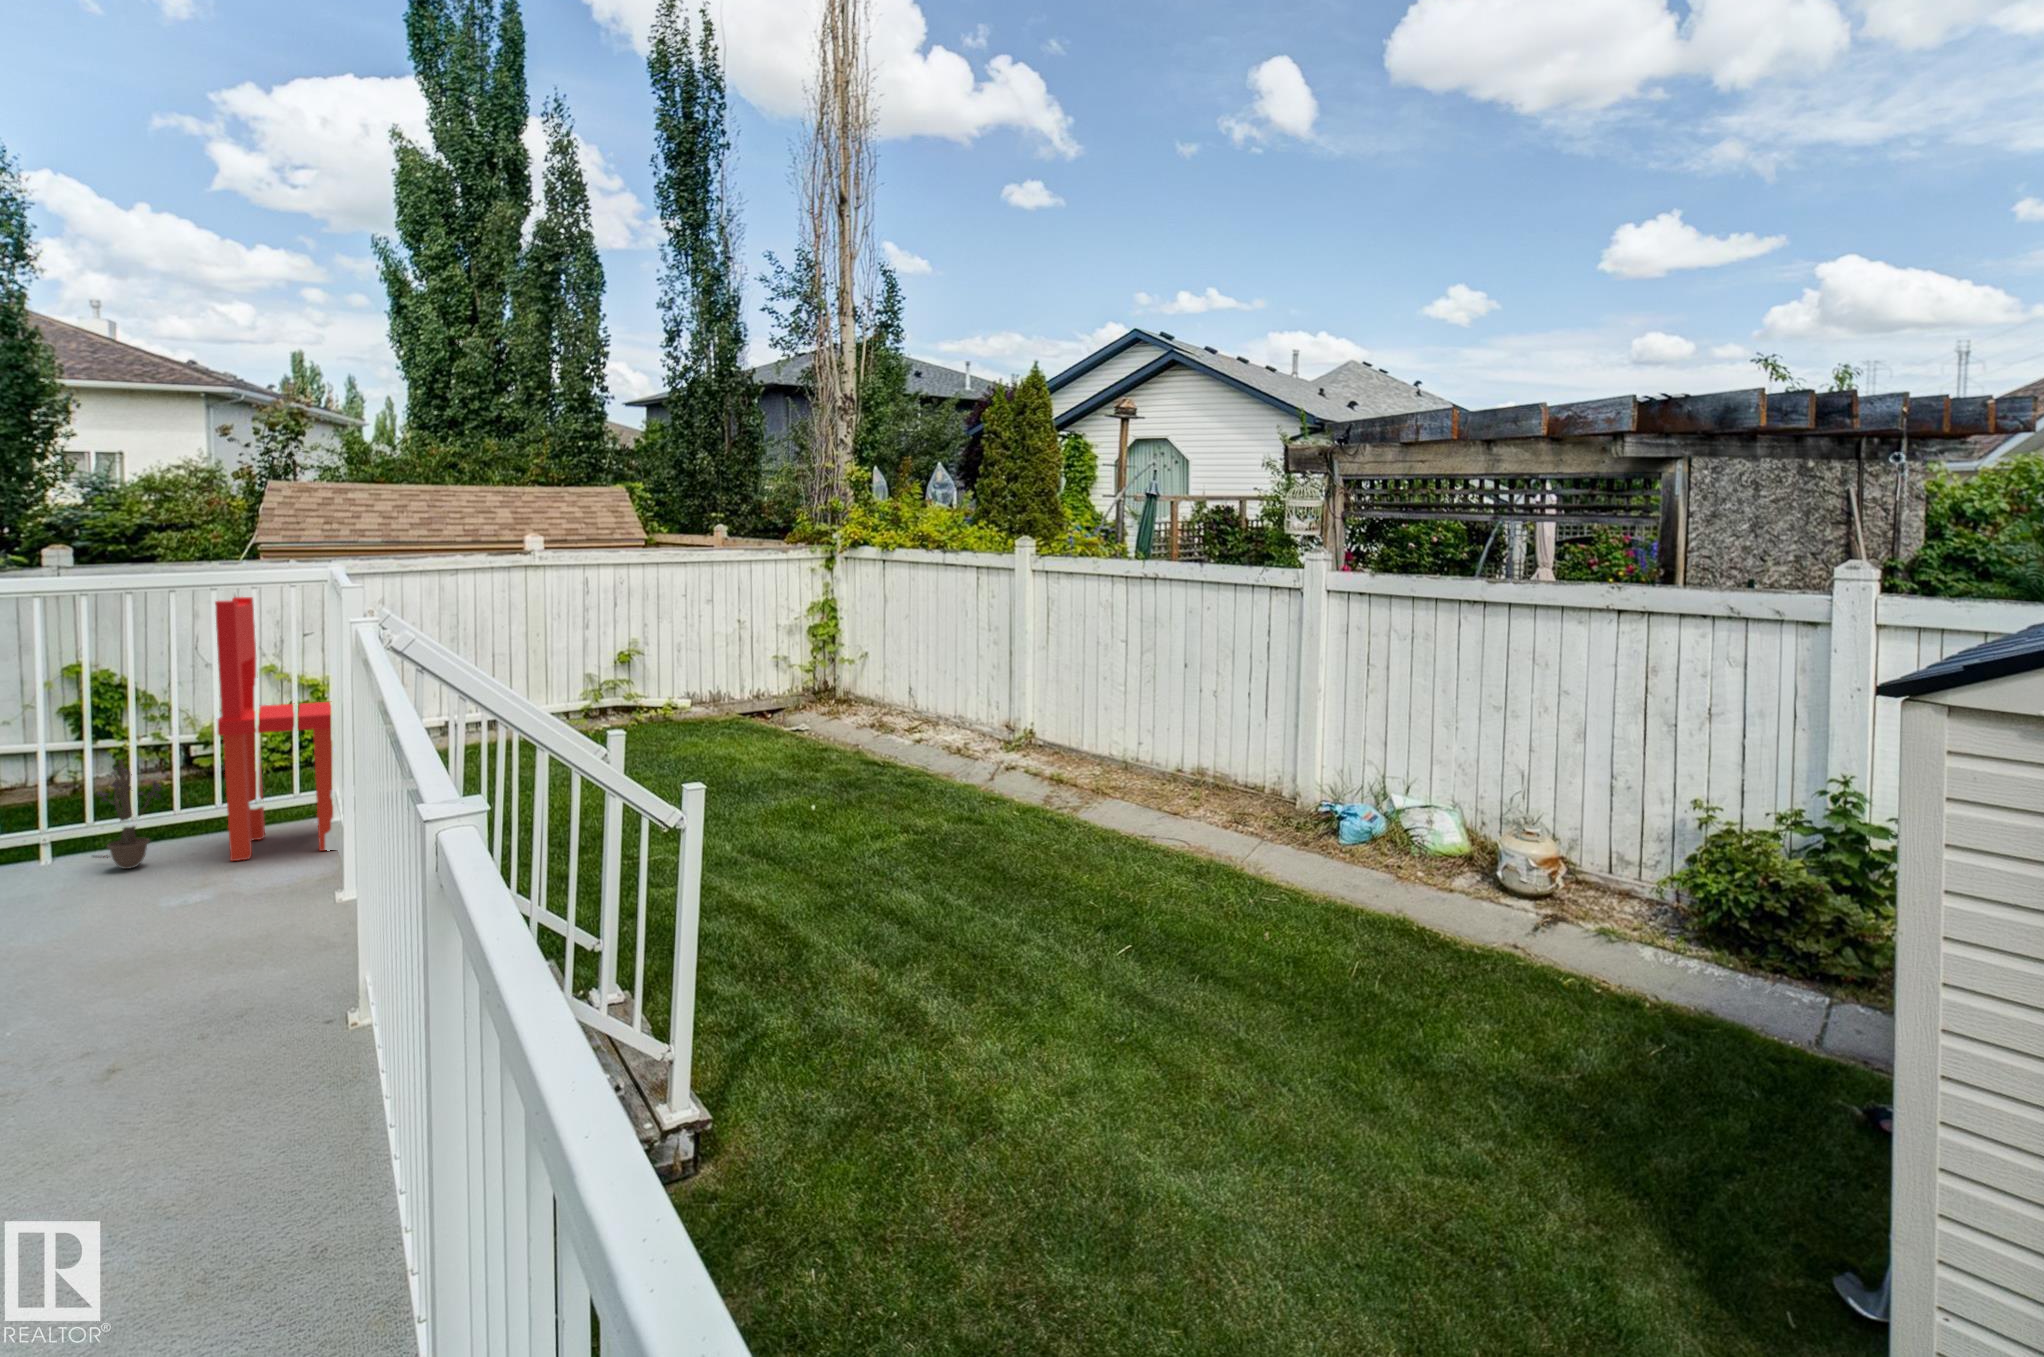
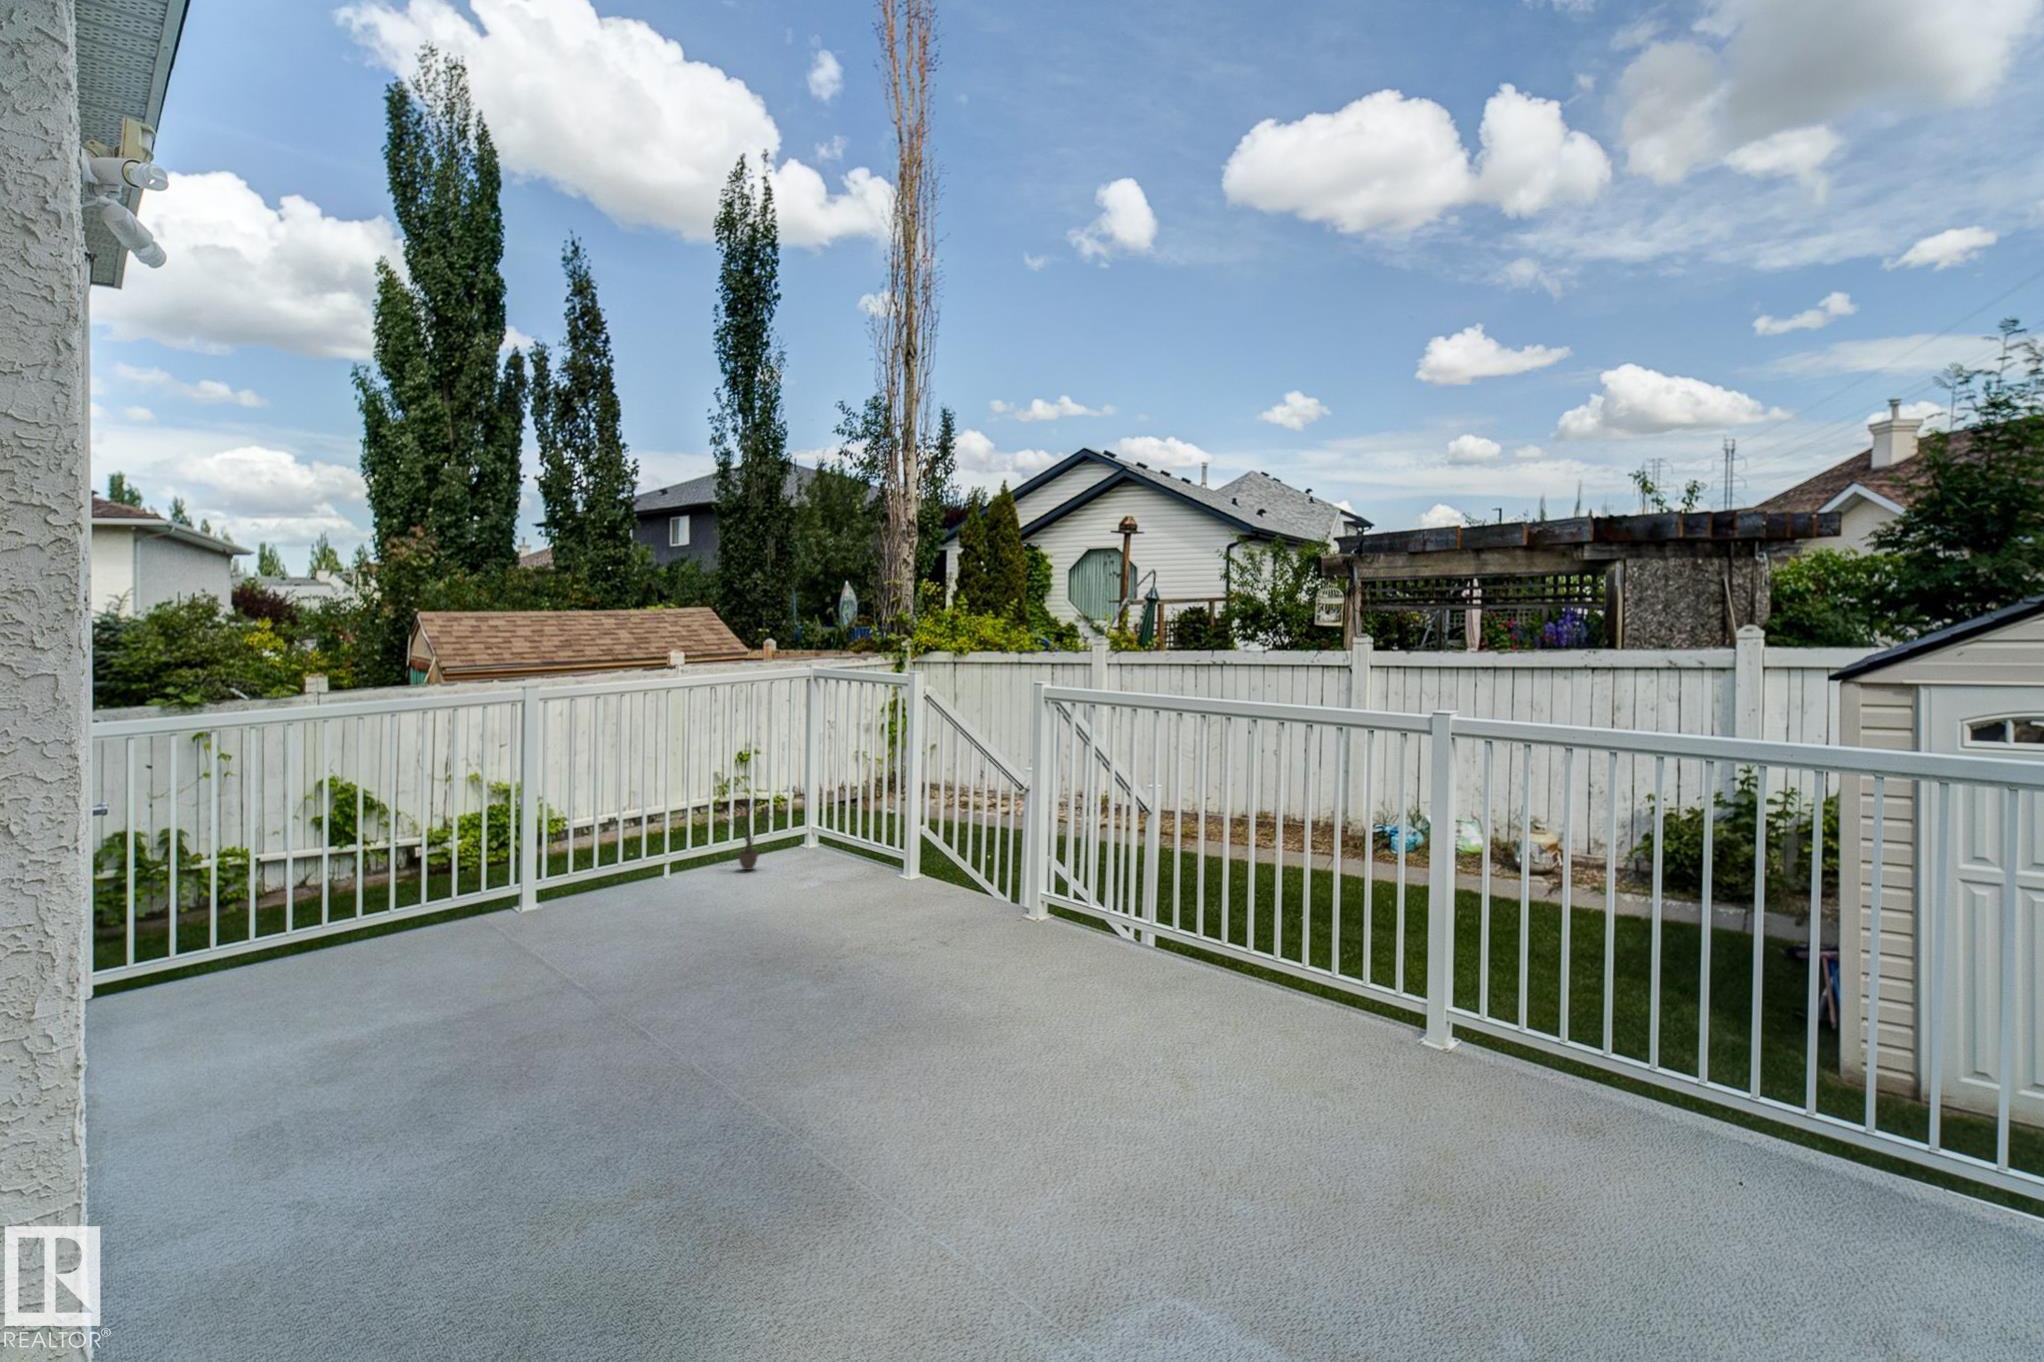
chair: present [215,597,333,861] -> none [774,686,860,864]

